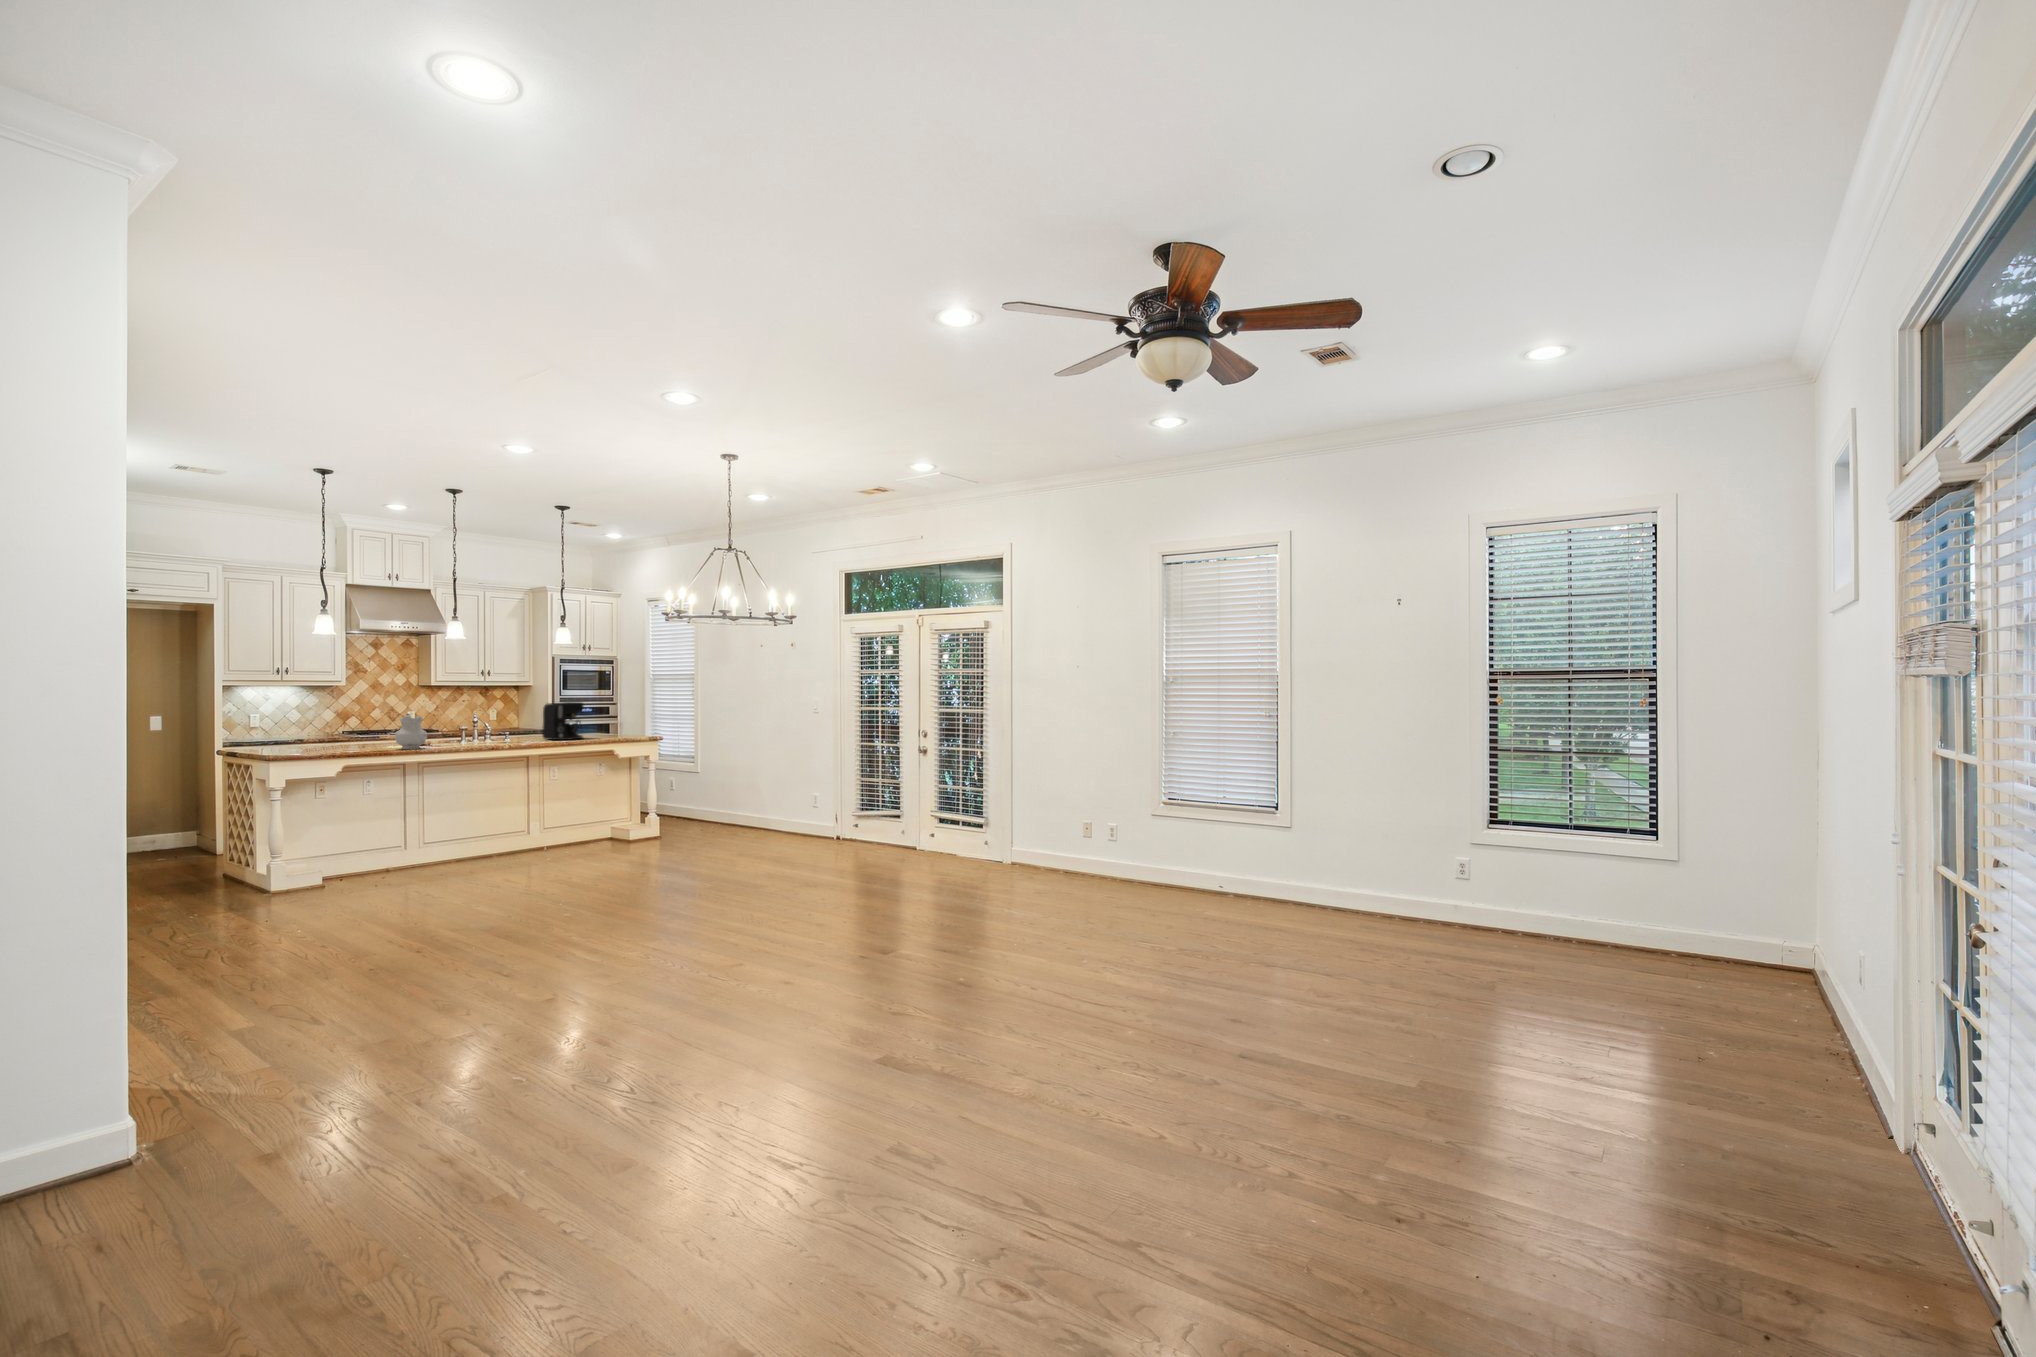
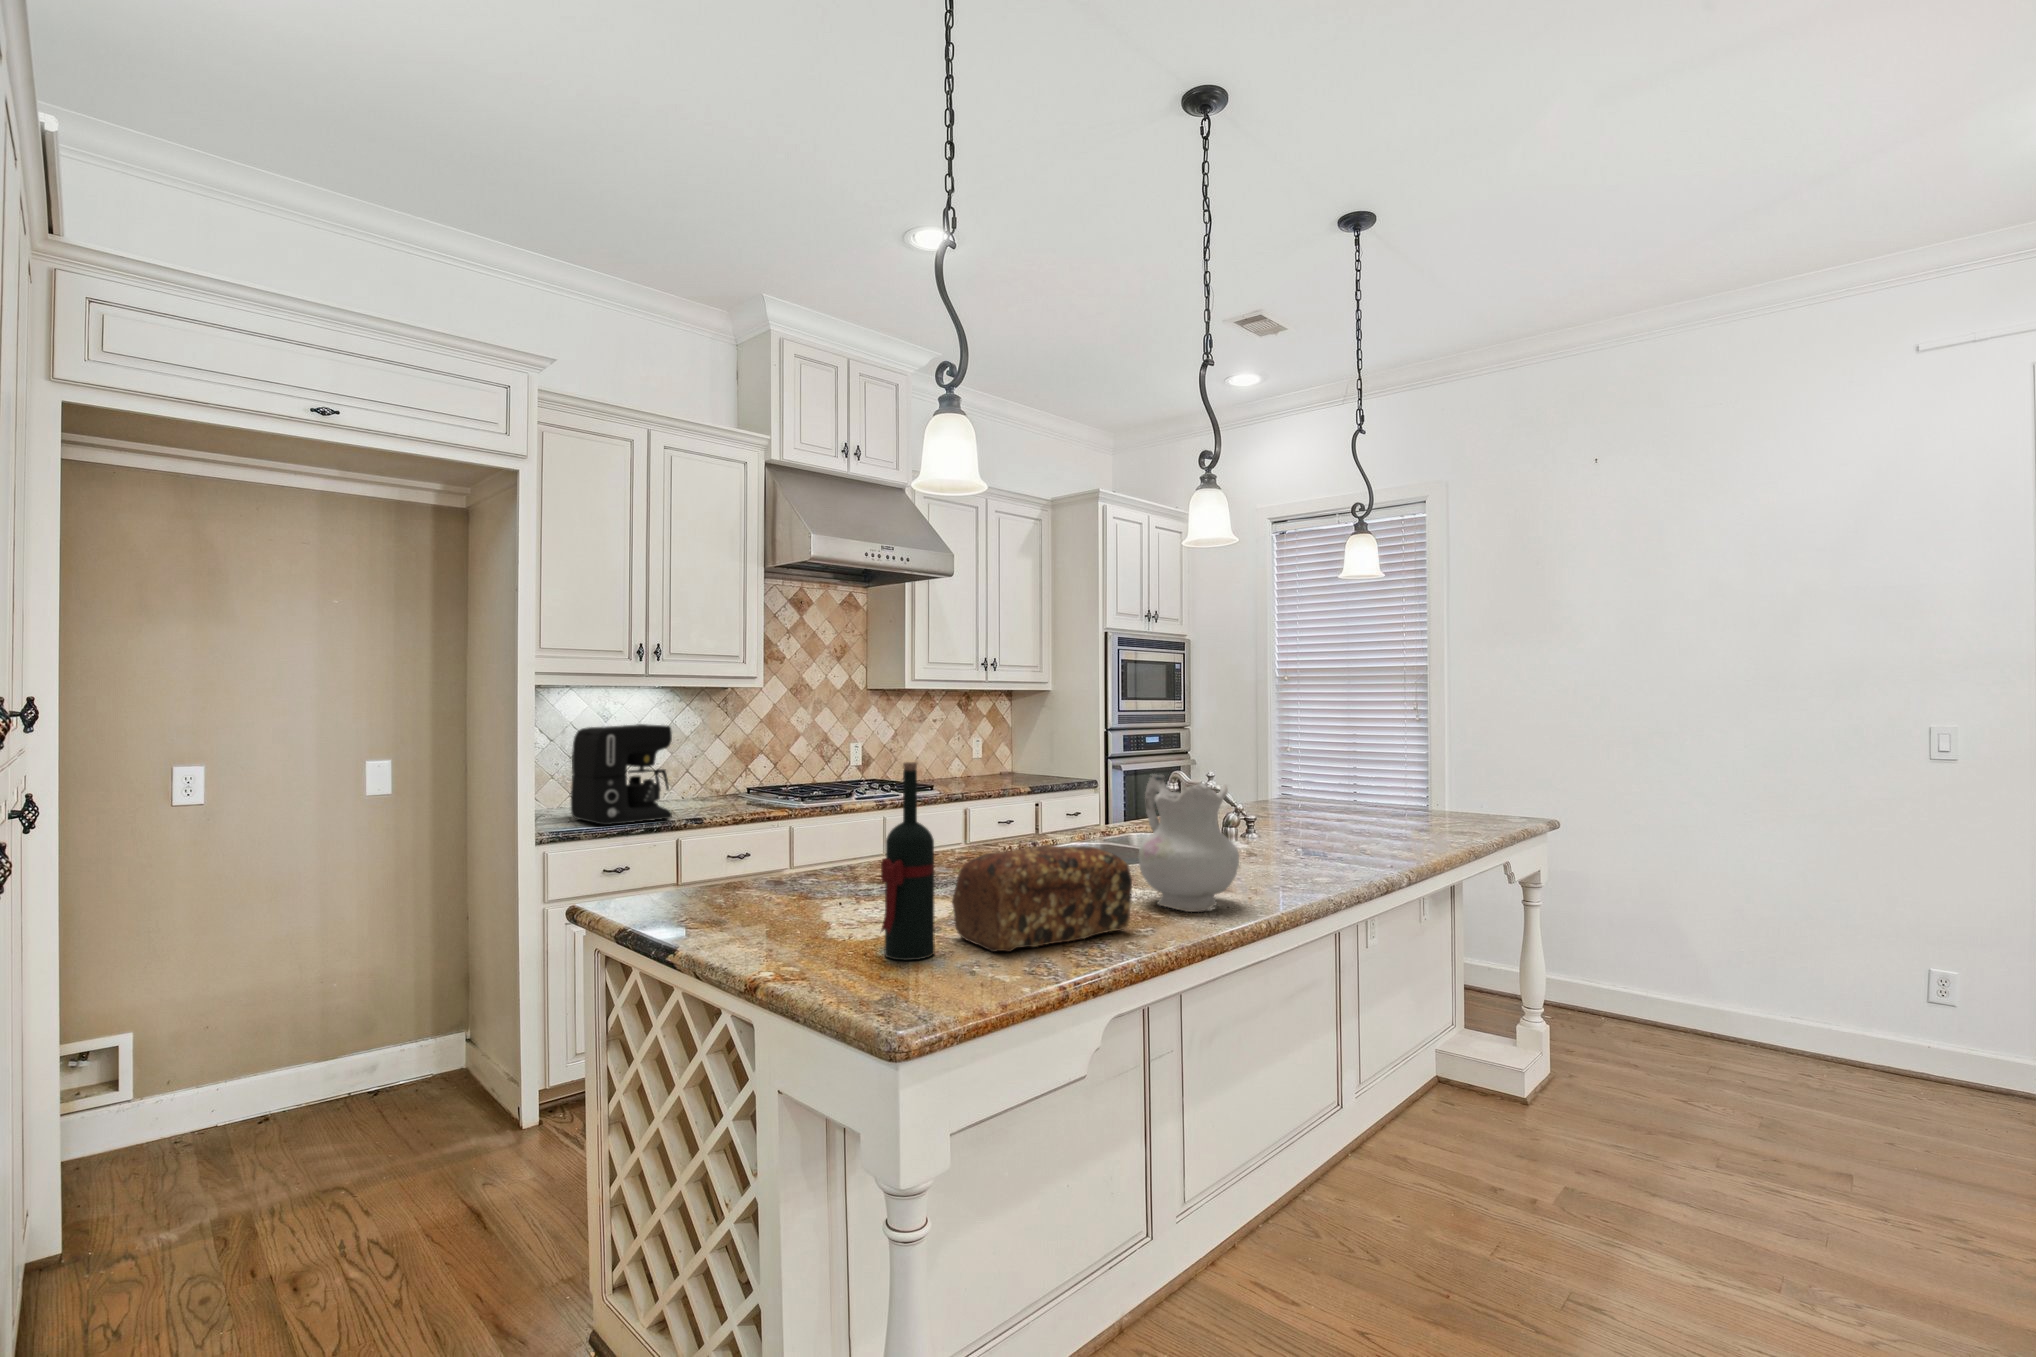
coffee maker: present [542,702,584,740] -> present [571,724,672,825]
wine bottle: none [293,708,311,754] -> present [881,762,935,960]
bread loaf: none [322,730,375,753] -> present [952,845,1132,952]

